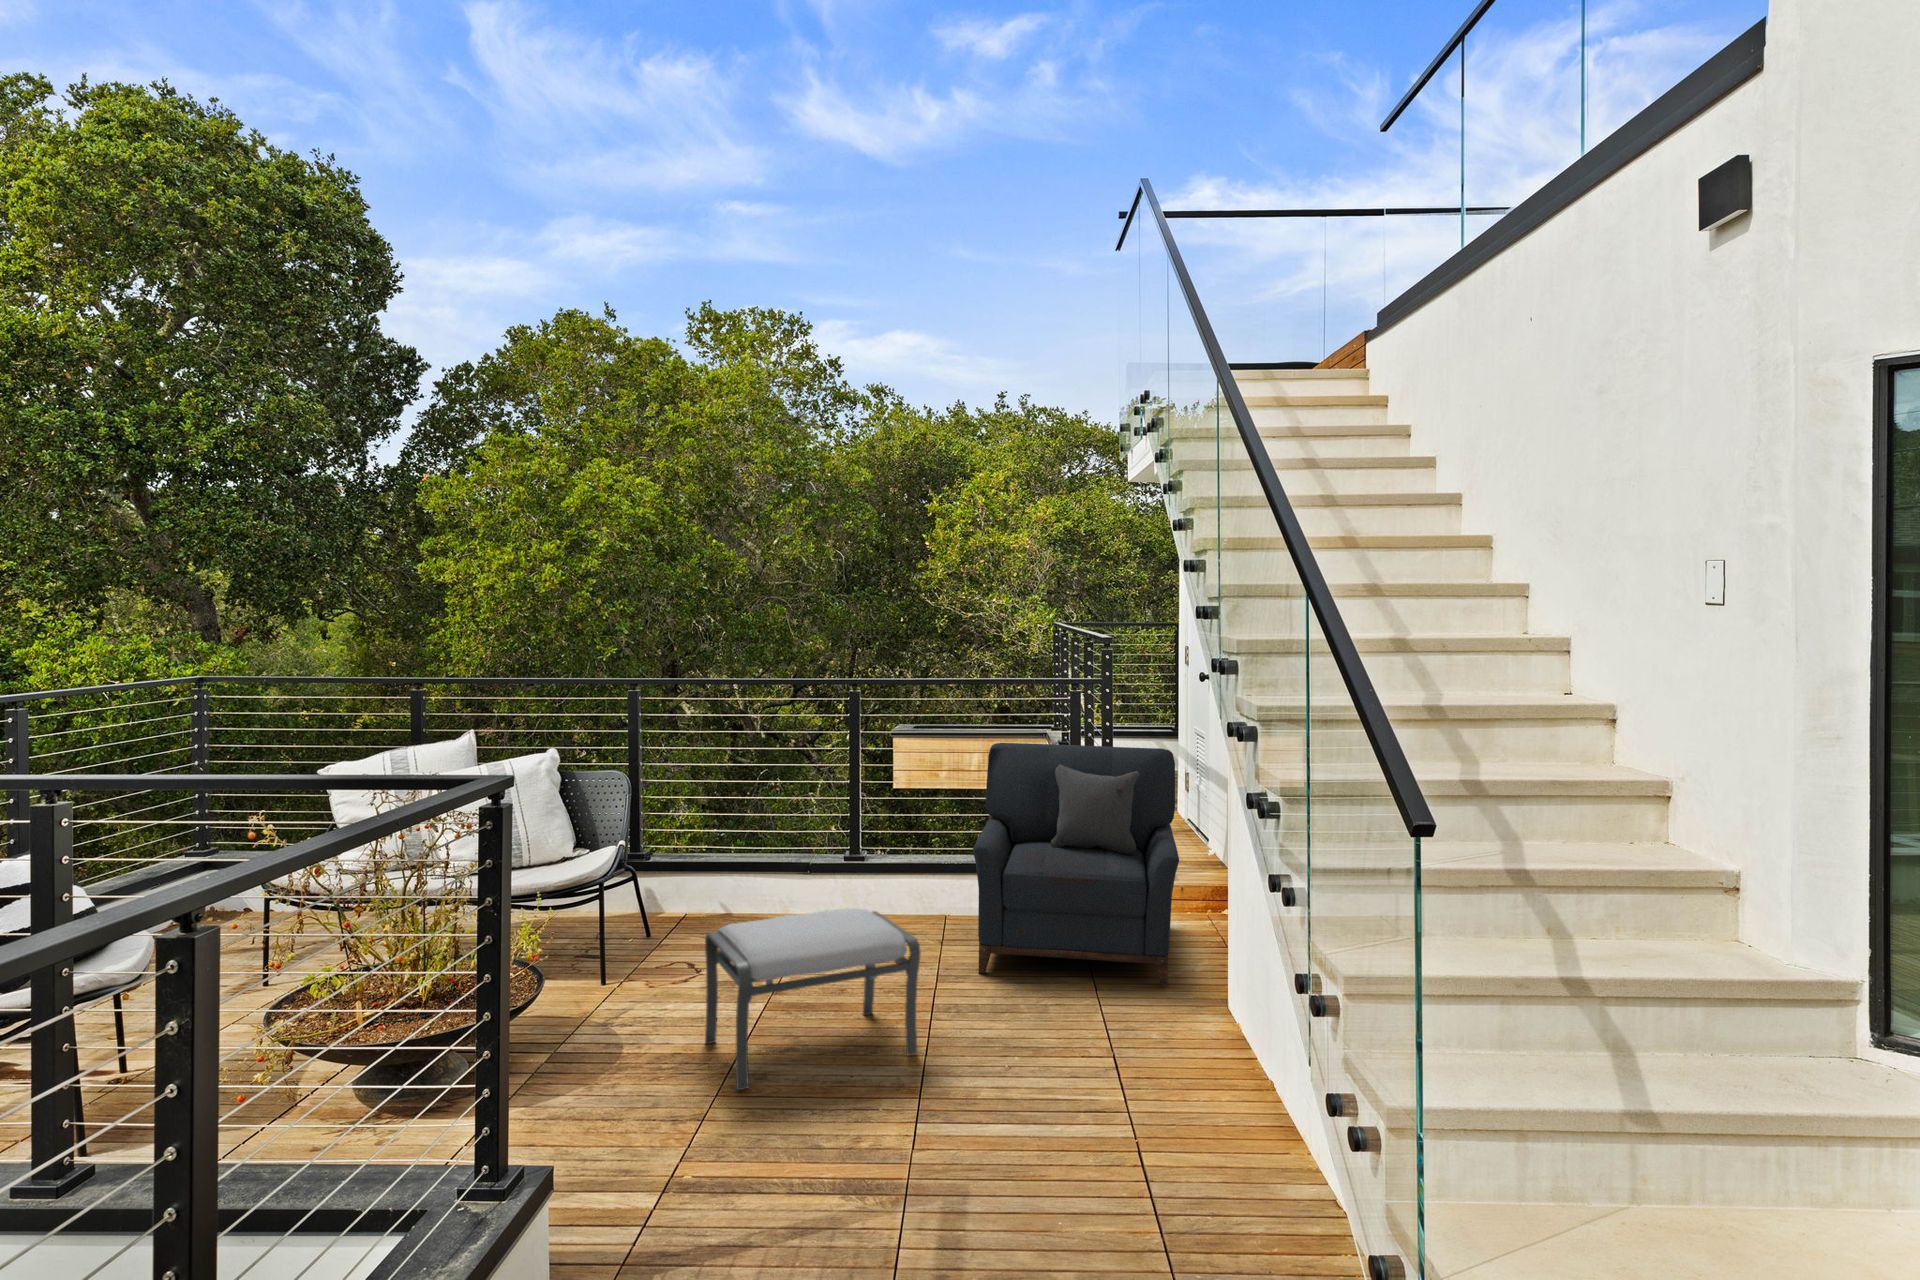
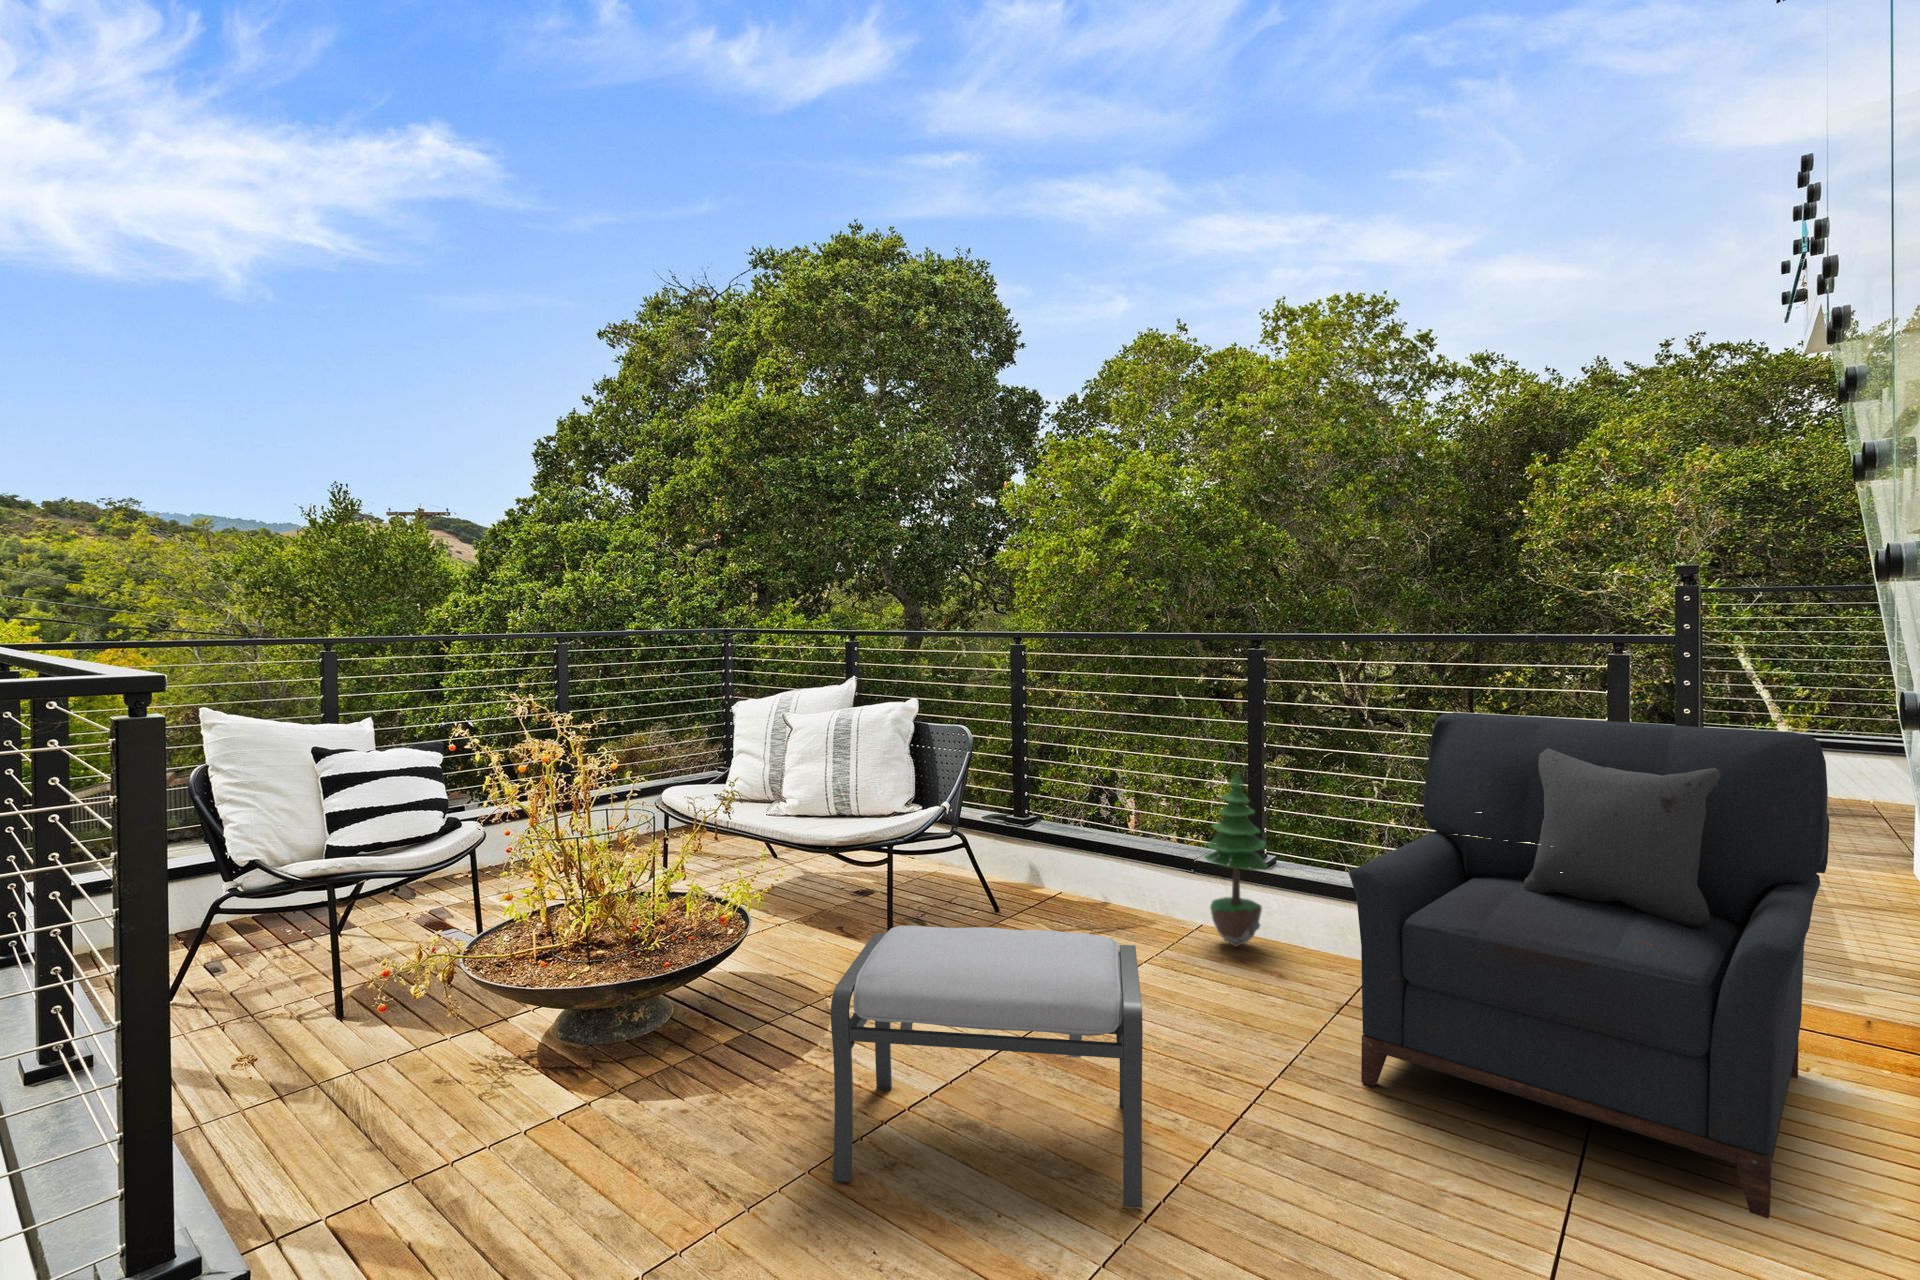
potted tree: none [832,788,878,915] -> present [1204,772,1268,946]

